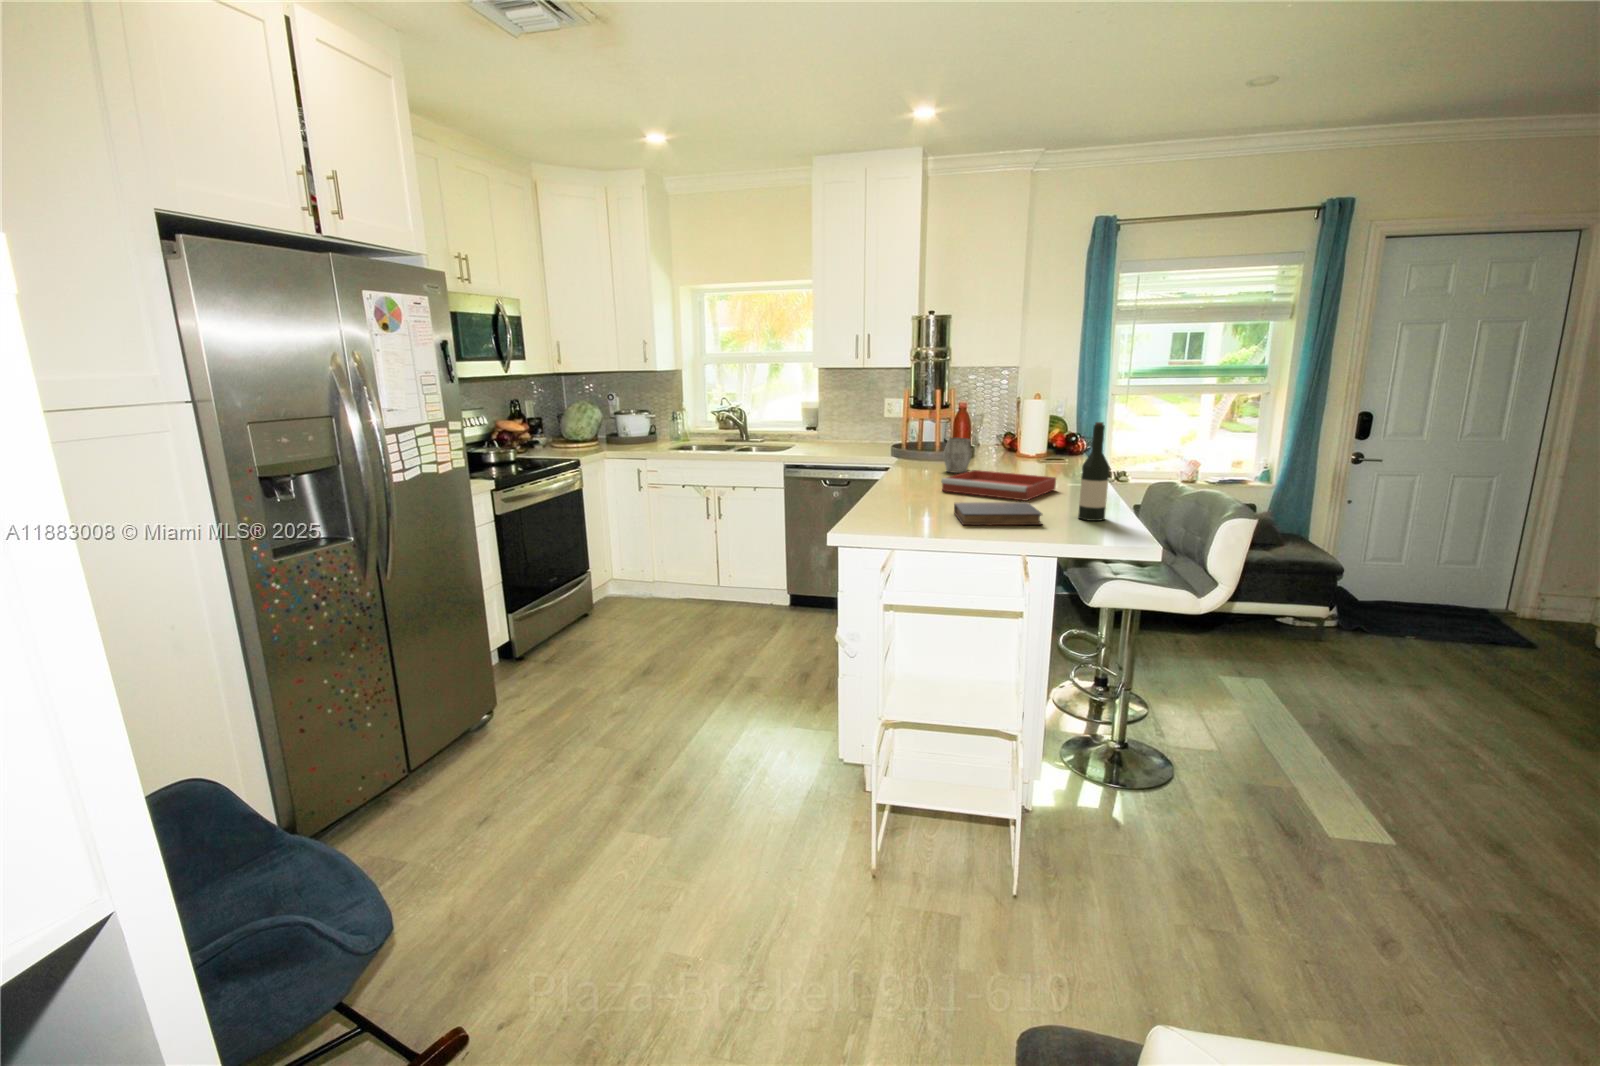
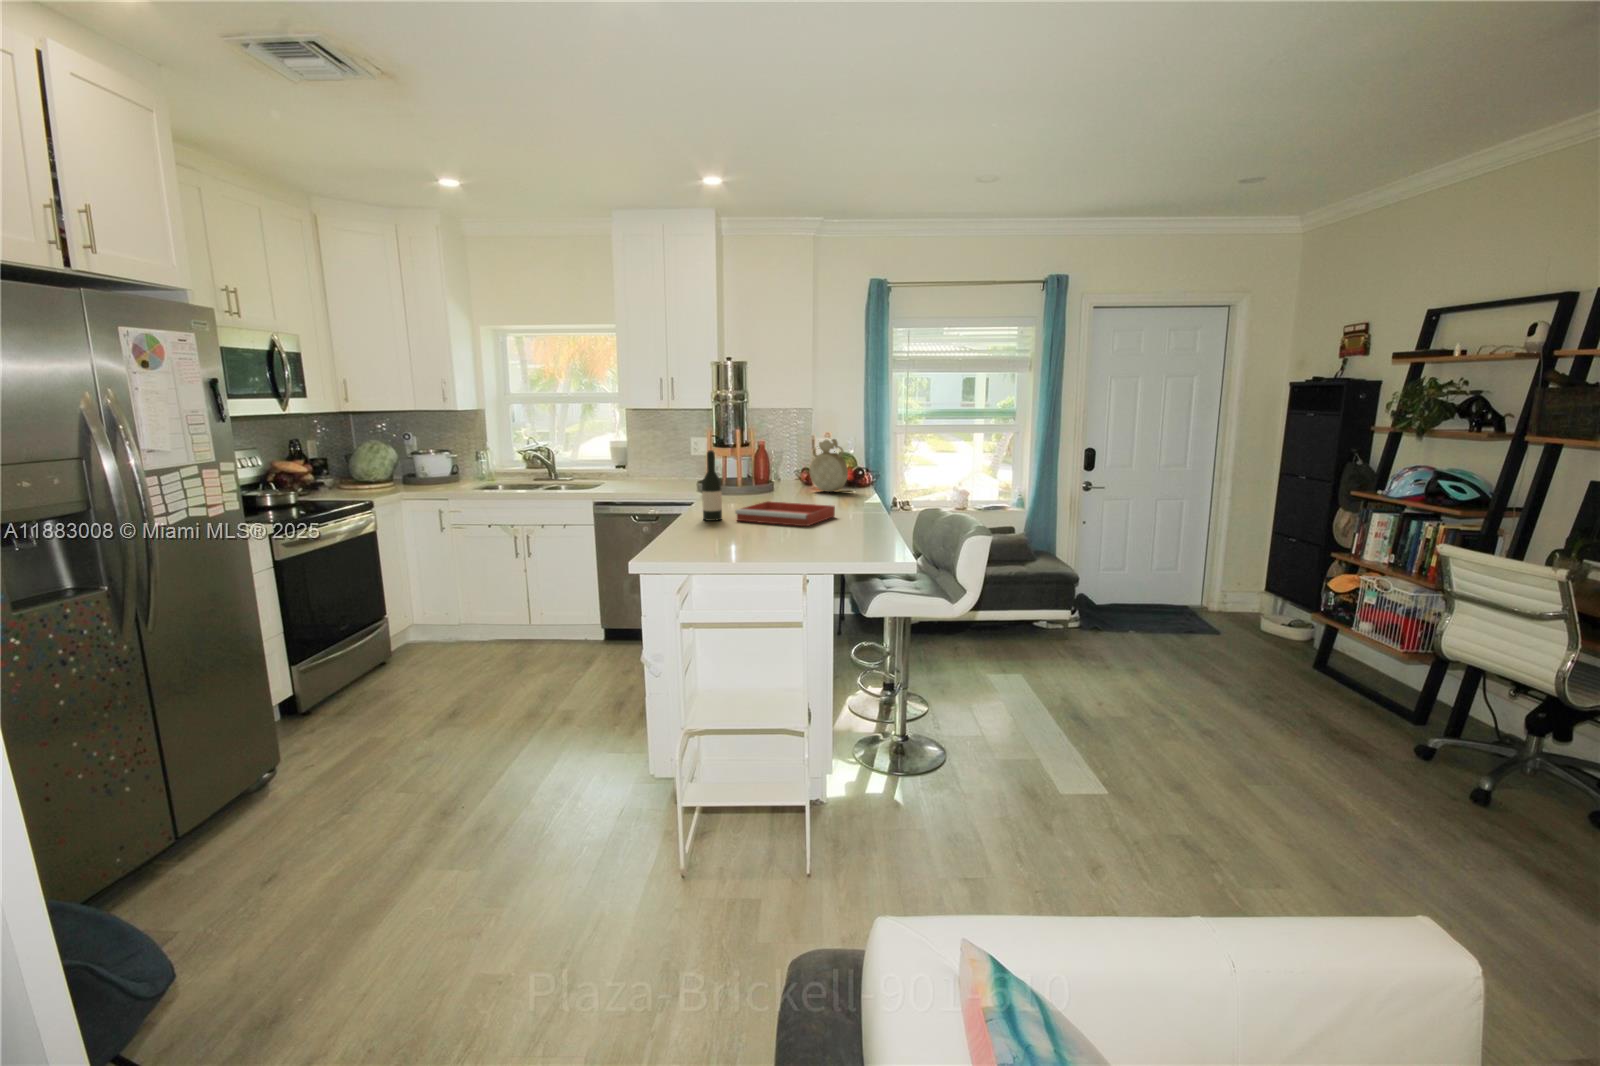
vase: none [1015,400,1061,460] -> present [810,439,848,492]
wine bottle: present [1078,422,1109,521] -> present [702,450,722,521]
mug: present [943,438,971,473] -> none [742,473,768,505]
book: present [954,502,1042,525] -> none [741,527,813,548]

